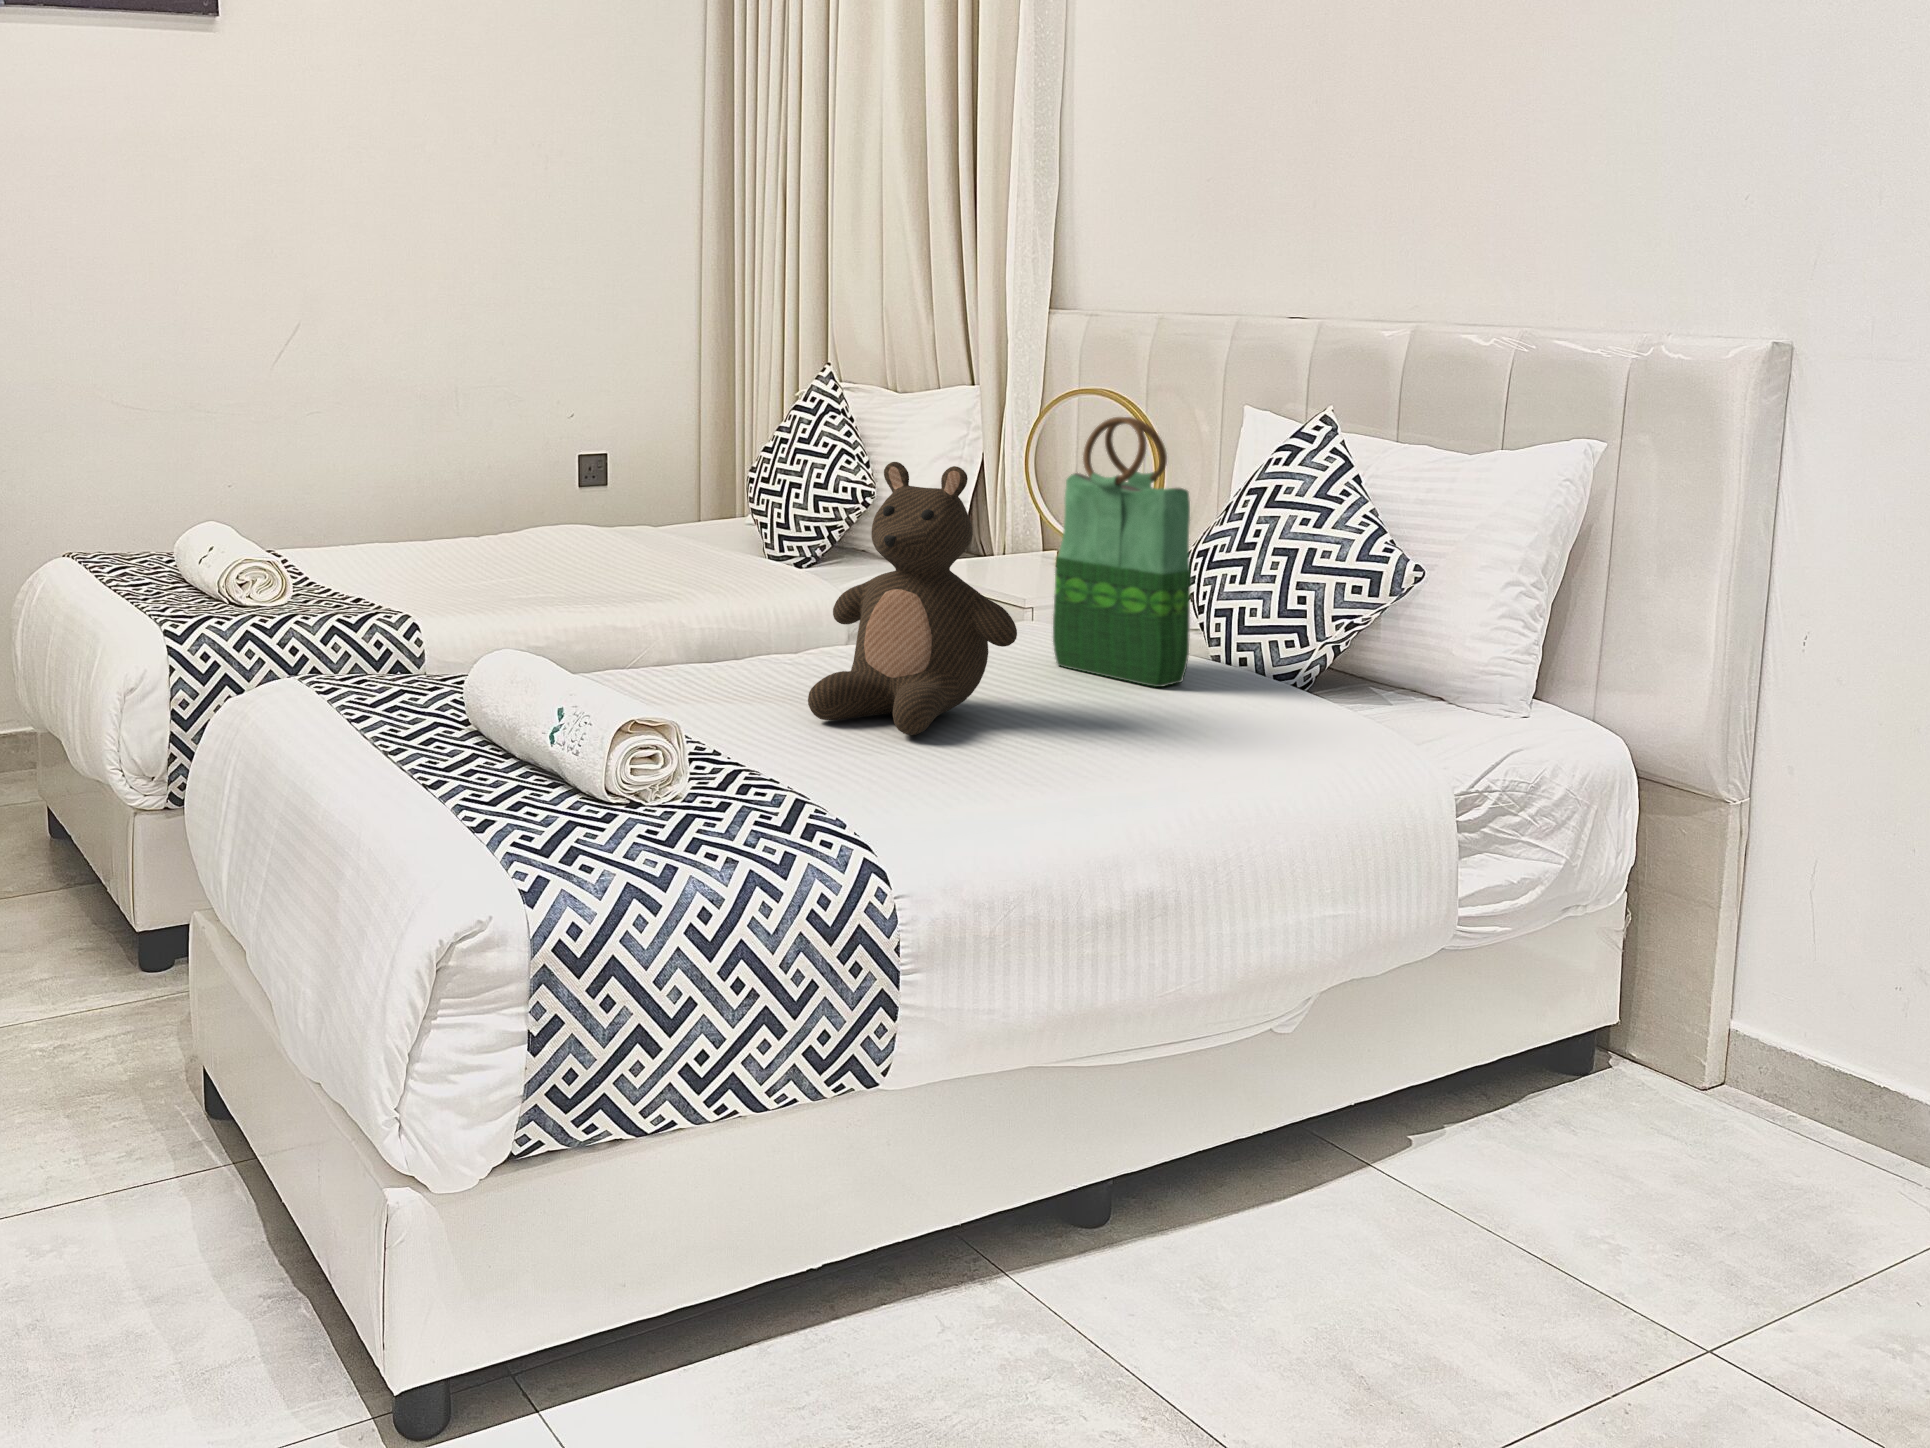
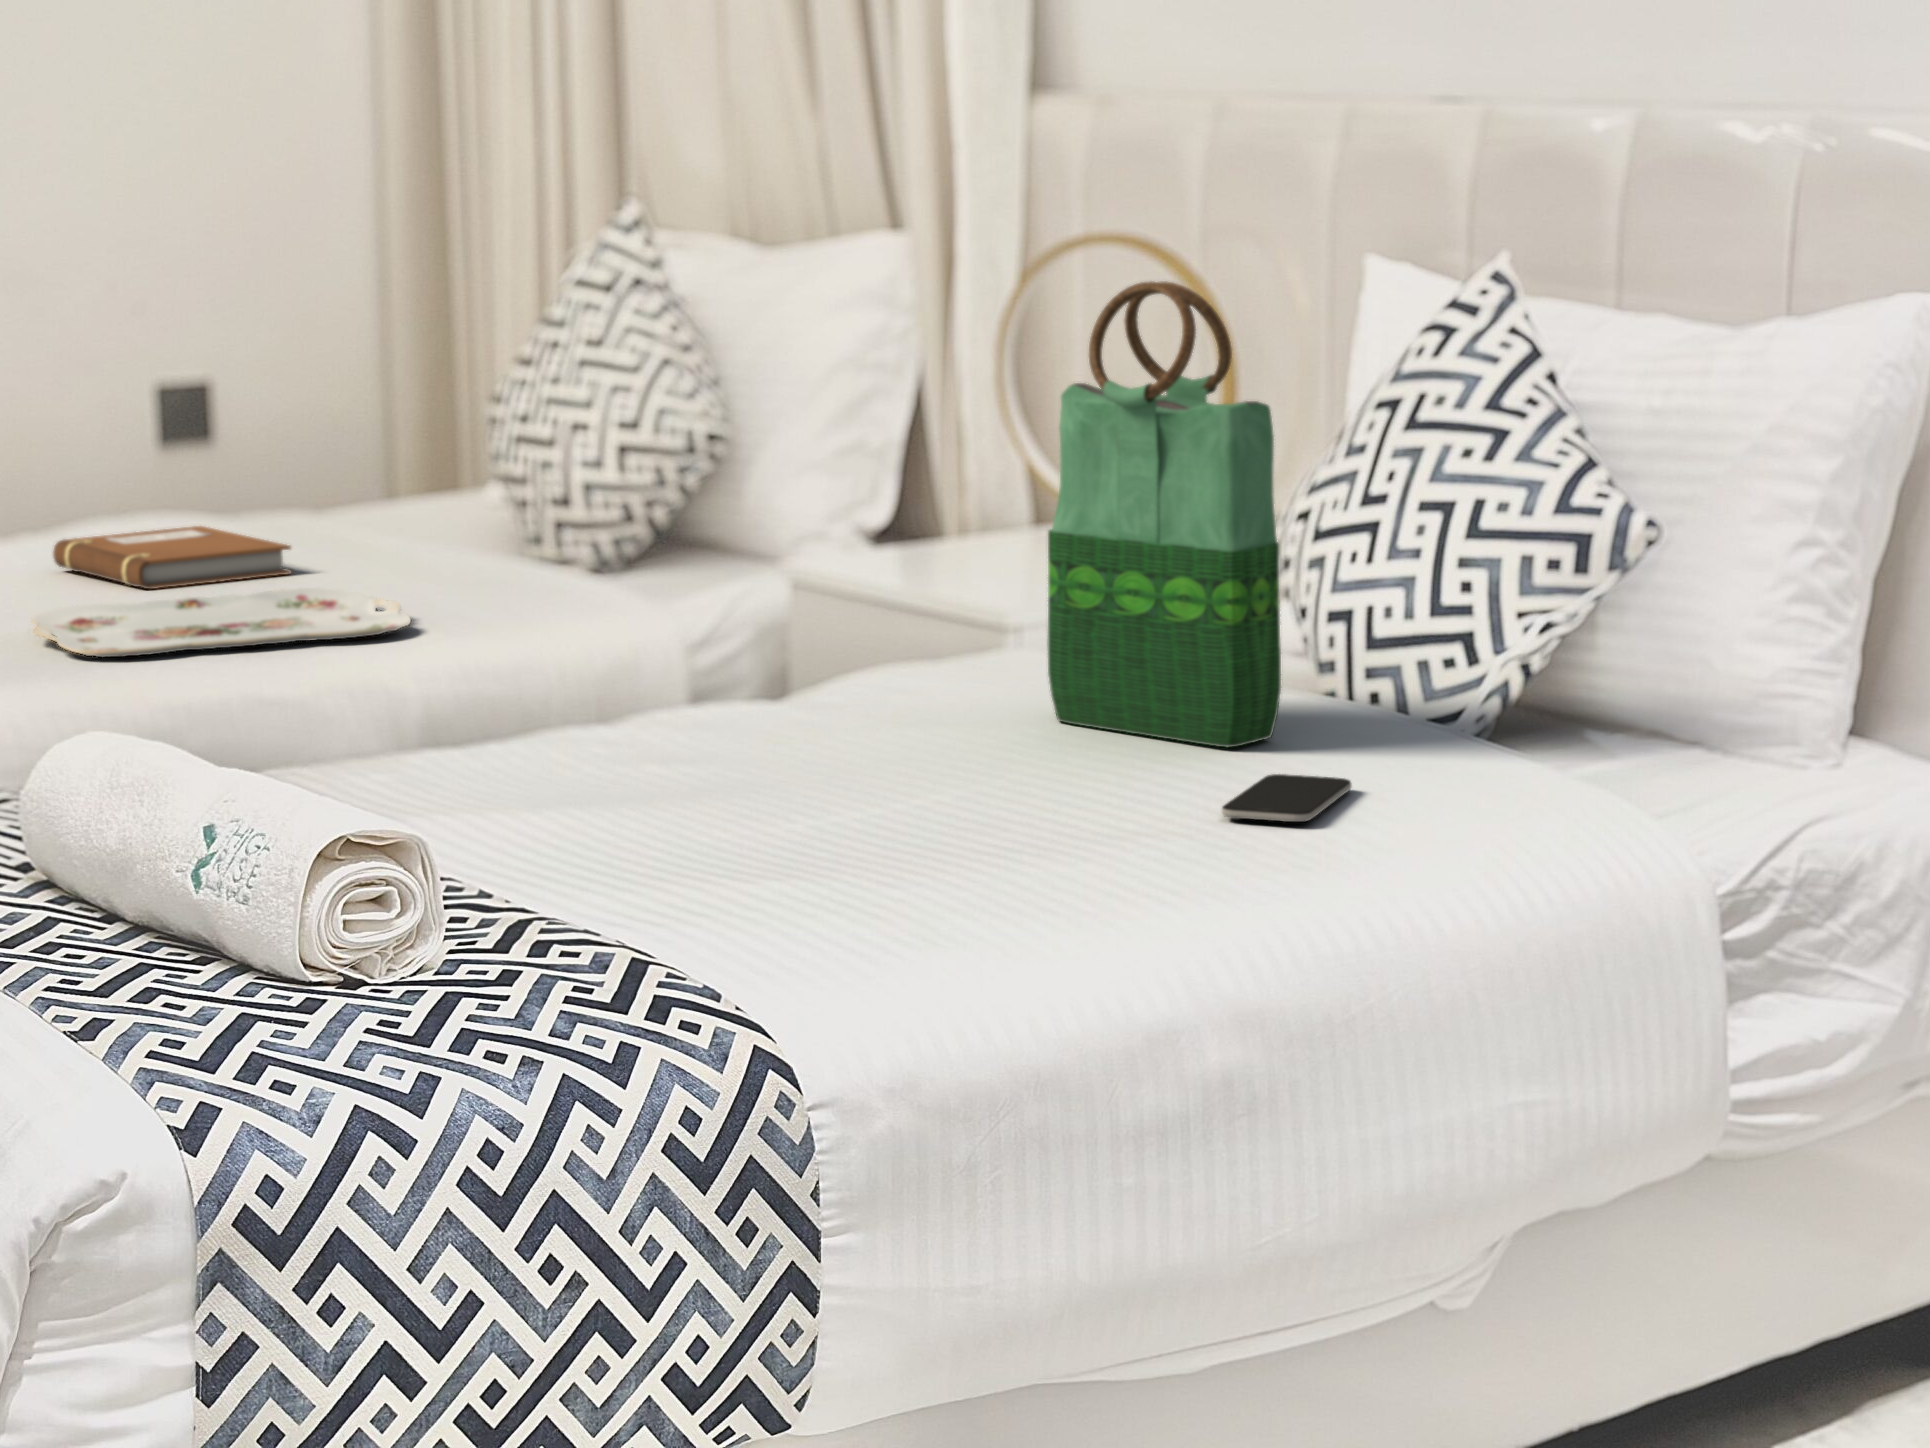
stuffed bear: present [808,462,1017,735] -> none [632,373,989,846]
notebook: none [522,530,645,563] -> present [53,526,291,589]
serving tray: none [502,567,703,600] -> present [31,588,411,658]
smartphone: none [1151,706,1230,736] -> present [1221,774,1351,822]

